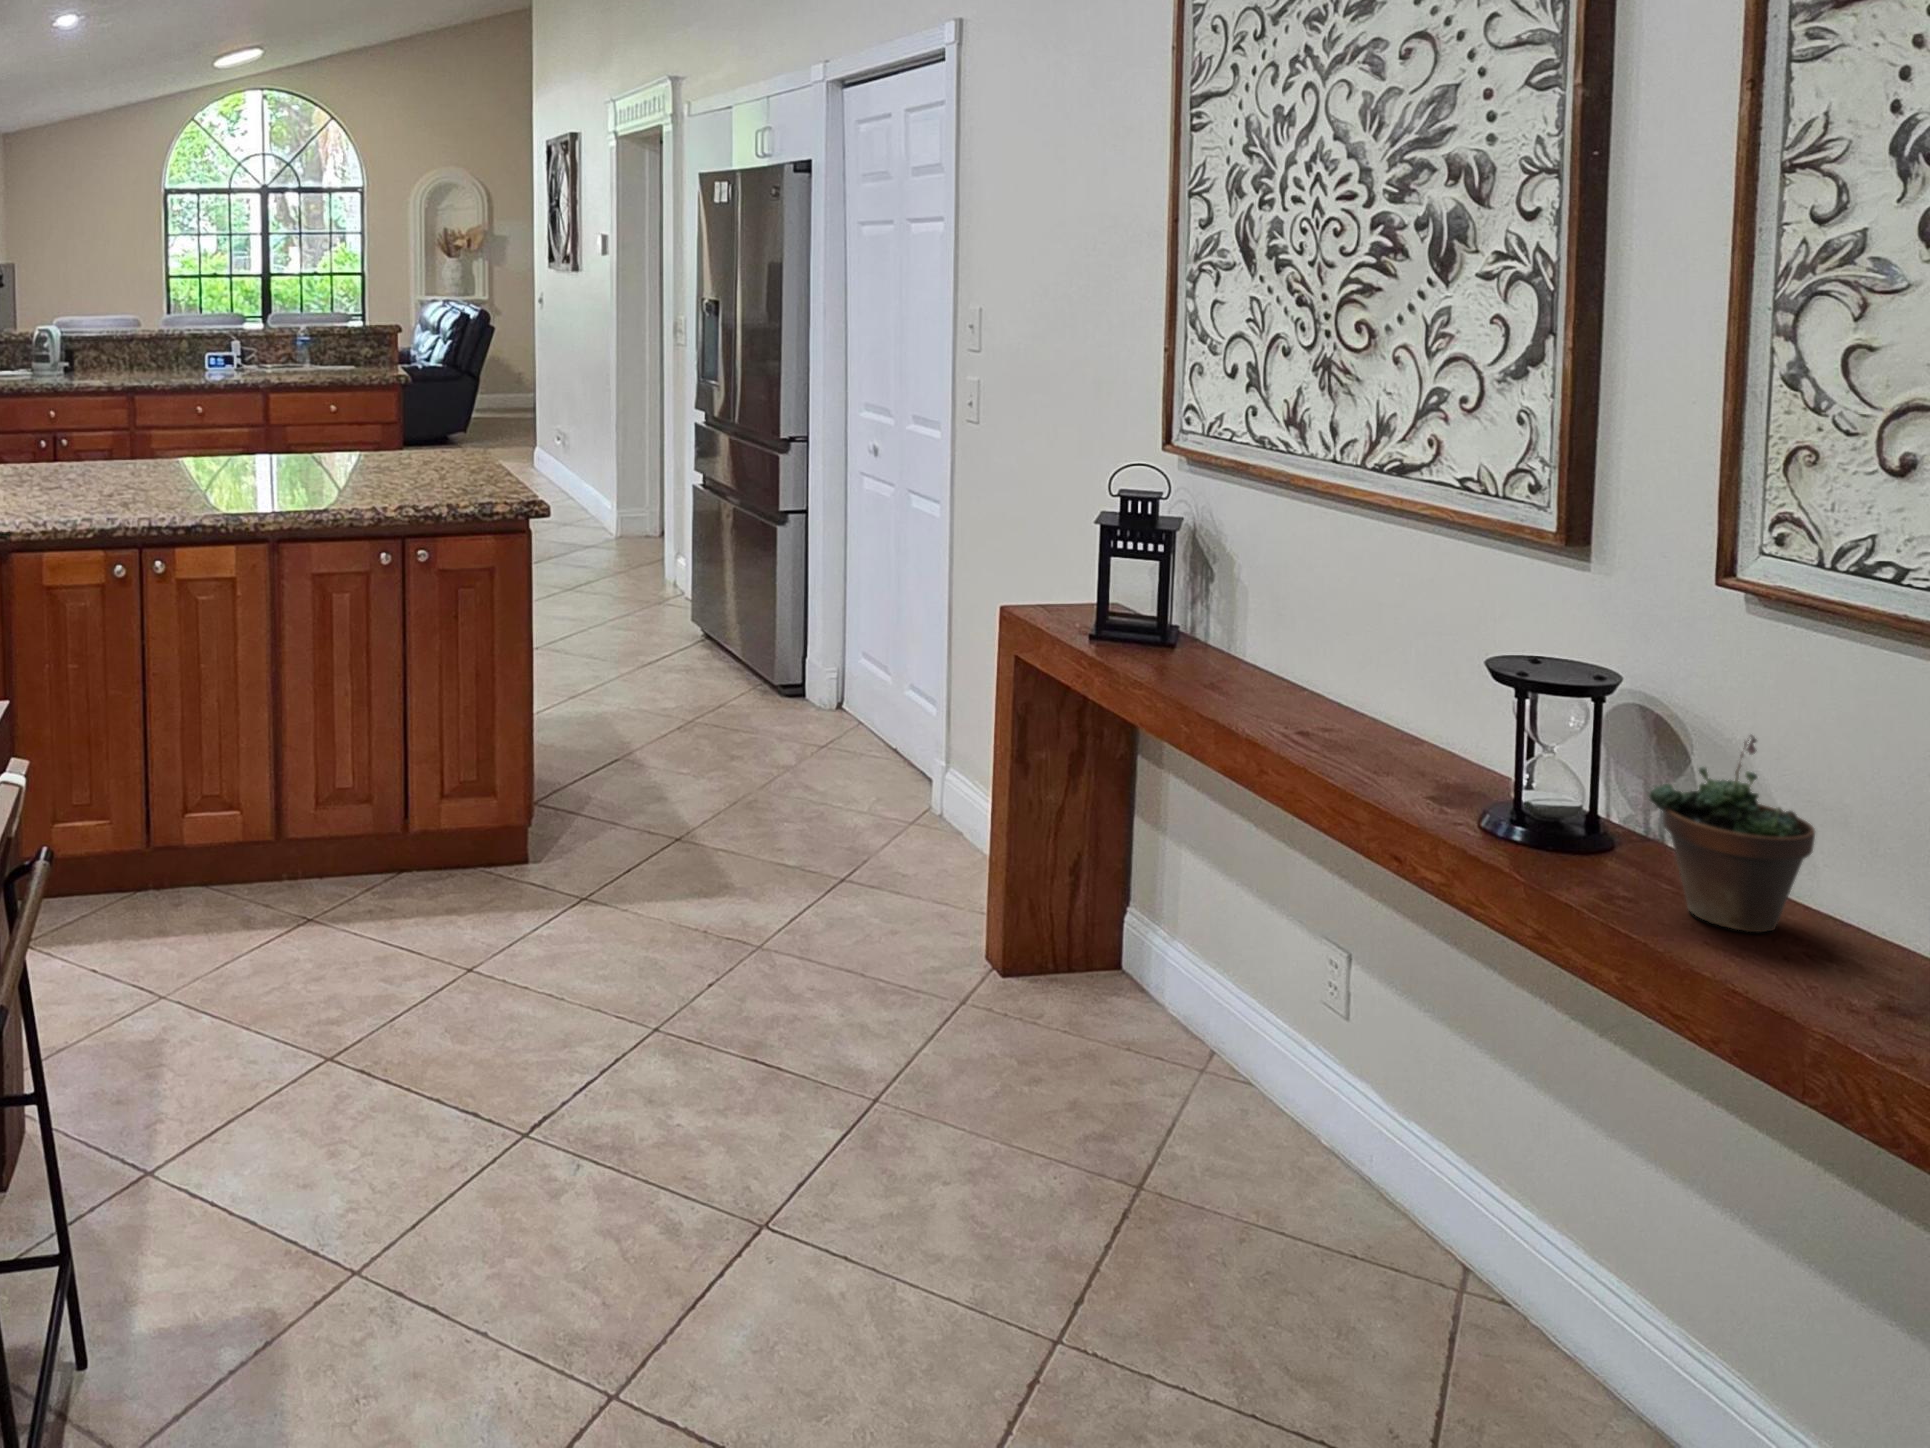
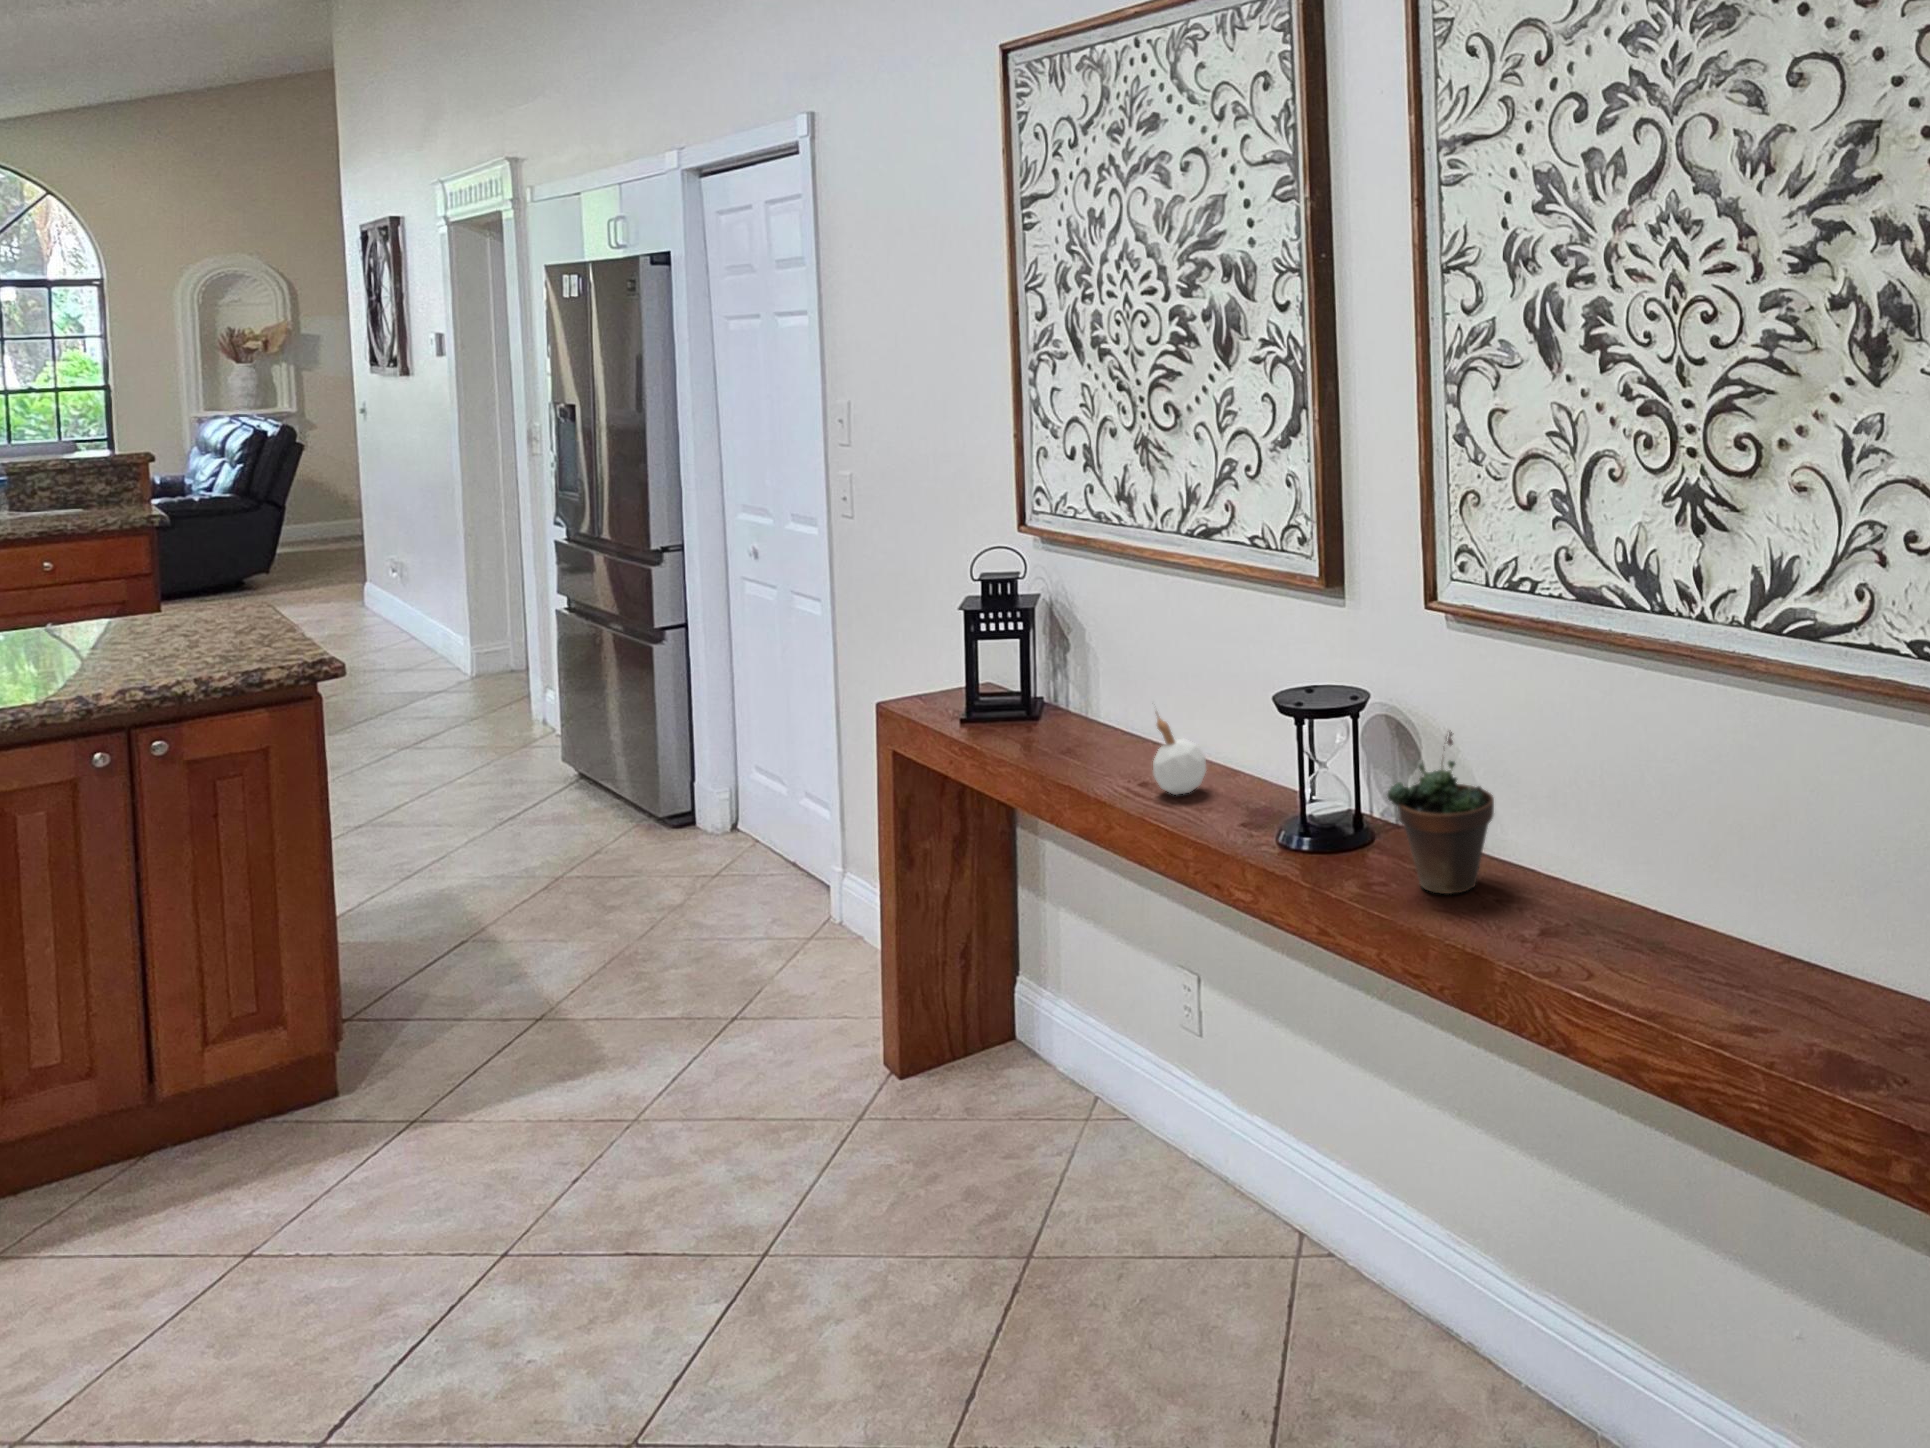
candle: none [1317,643,1384,749] -> present [1153,704,1206,795]

